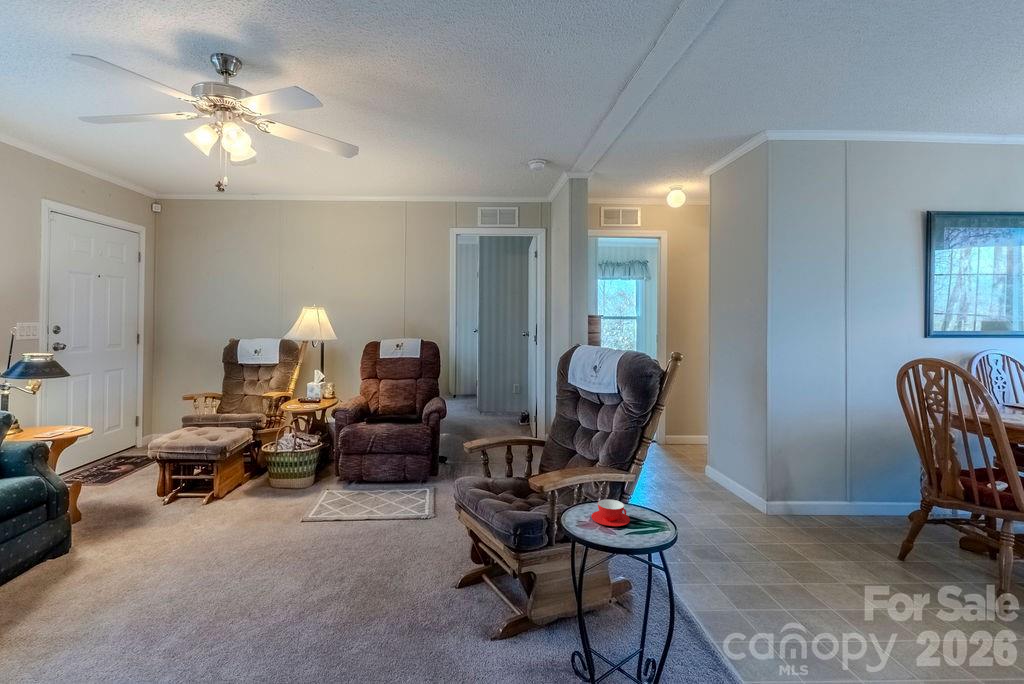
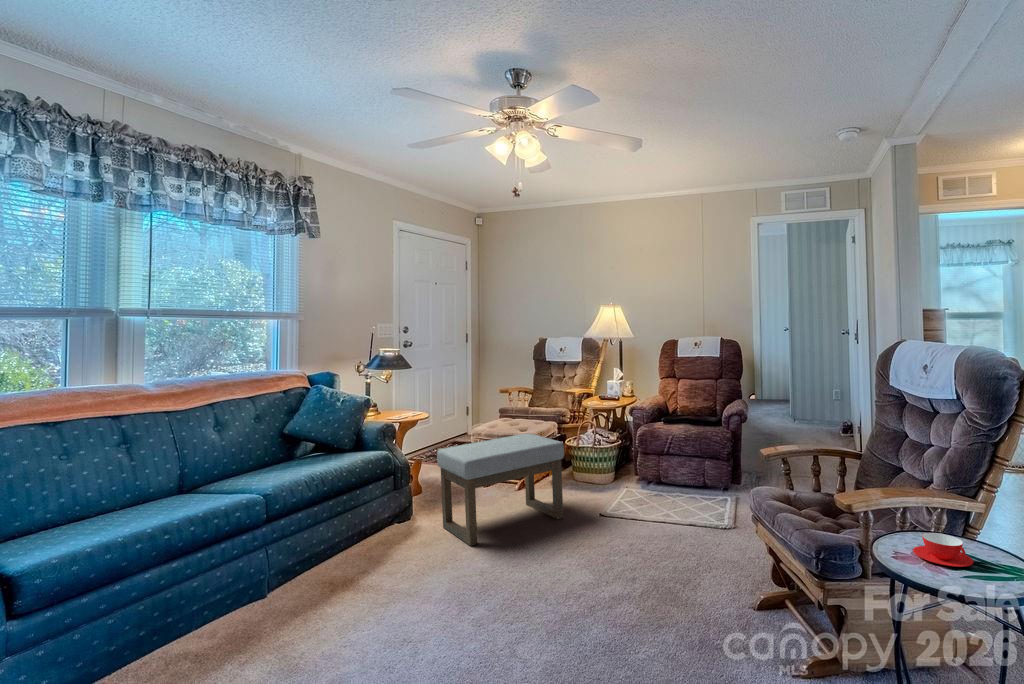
ottoman: none [59,446,258,605] -> present [437,433,564,546]

